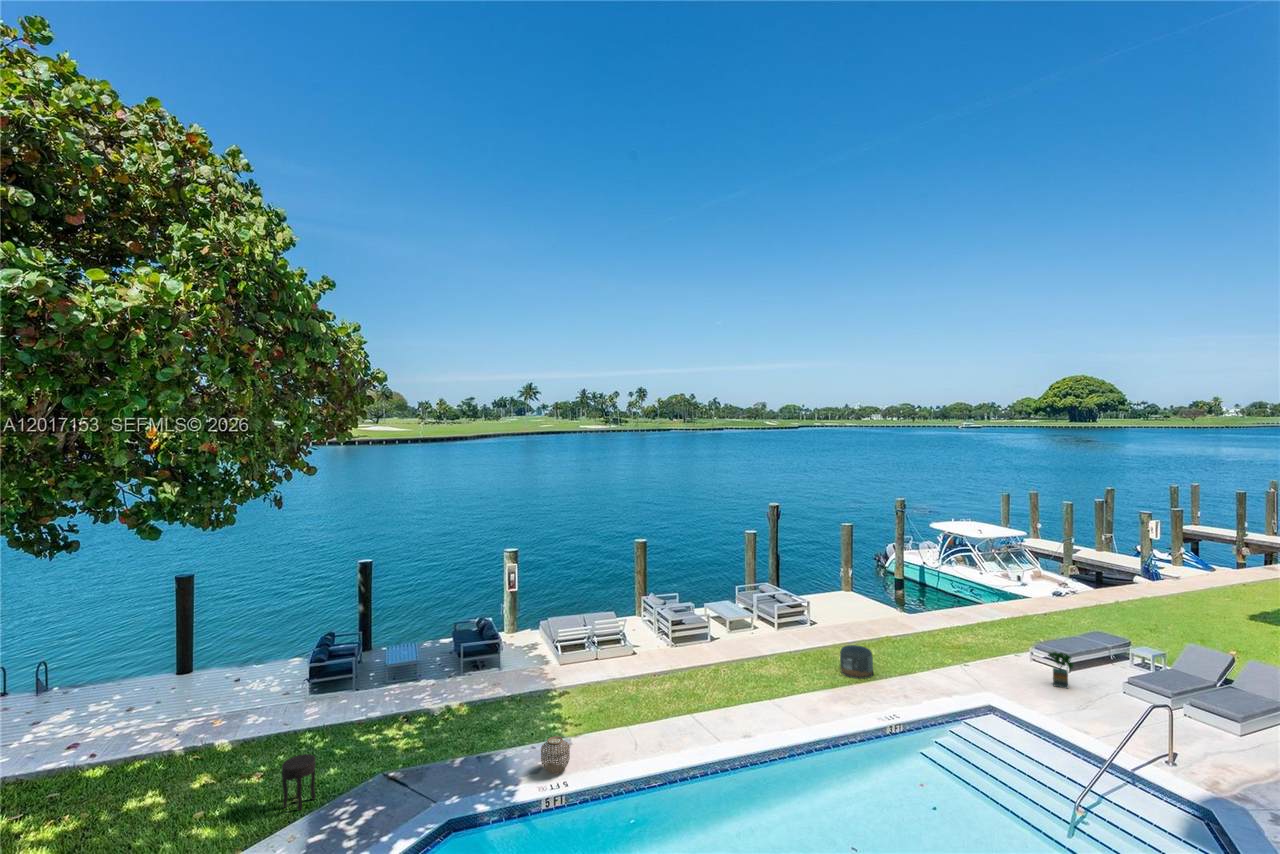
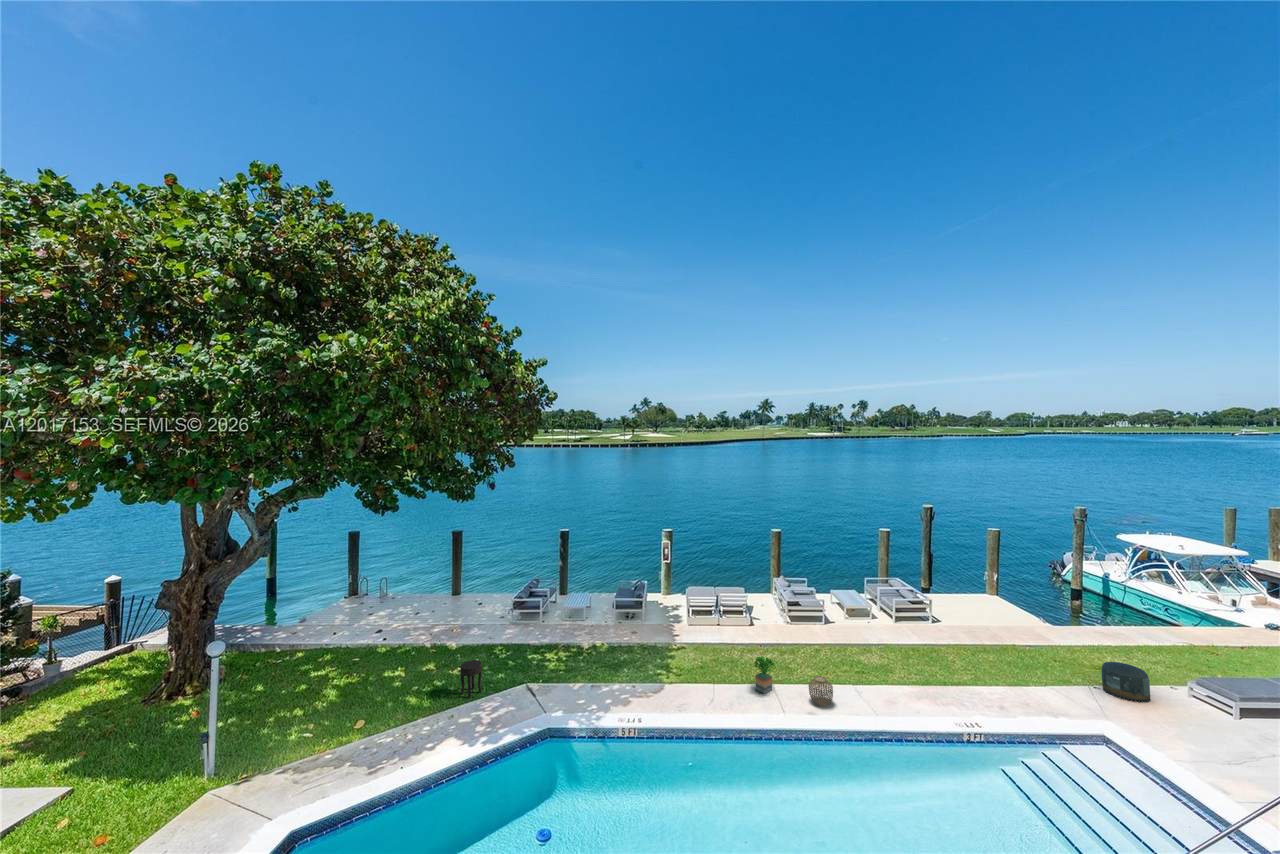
pouf: present [840,645,873,679] -> present [1101,662,1151,703]
potted tree: present [1048,652,1074,689] -> present [754,656,775,694]
woven basket: present [541,736,570,774] -> present [809,676,833,706]

